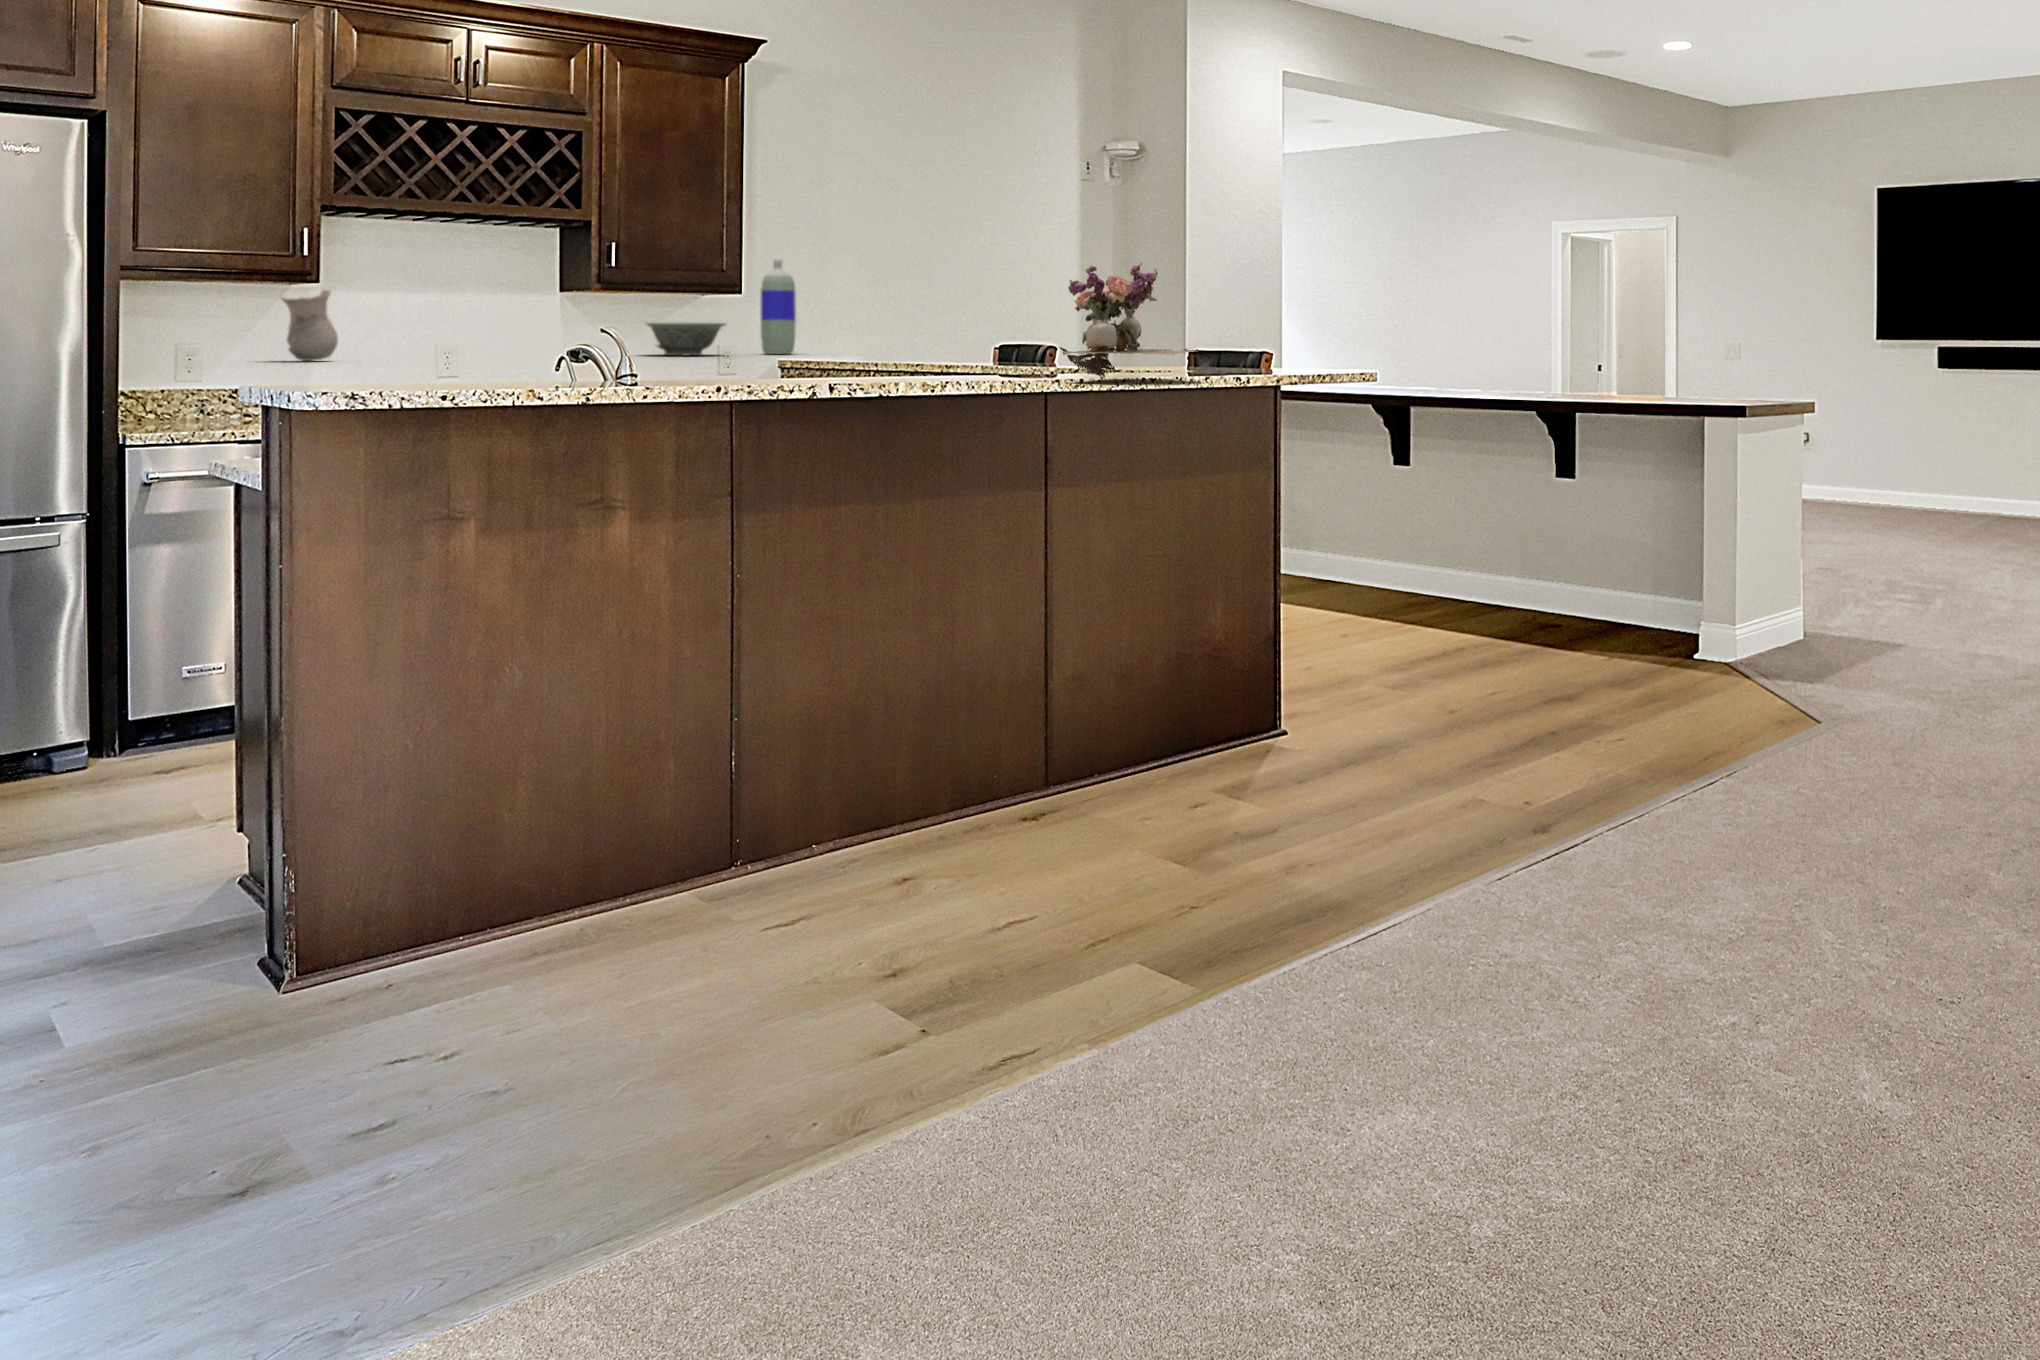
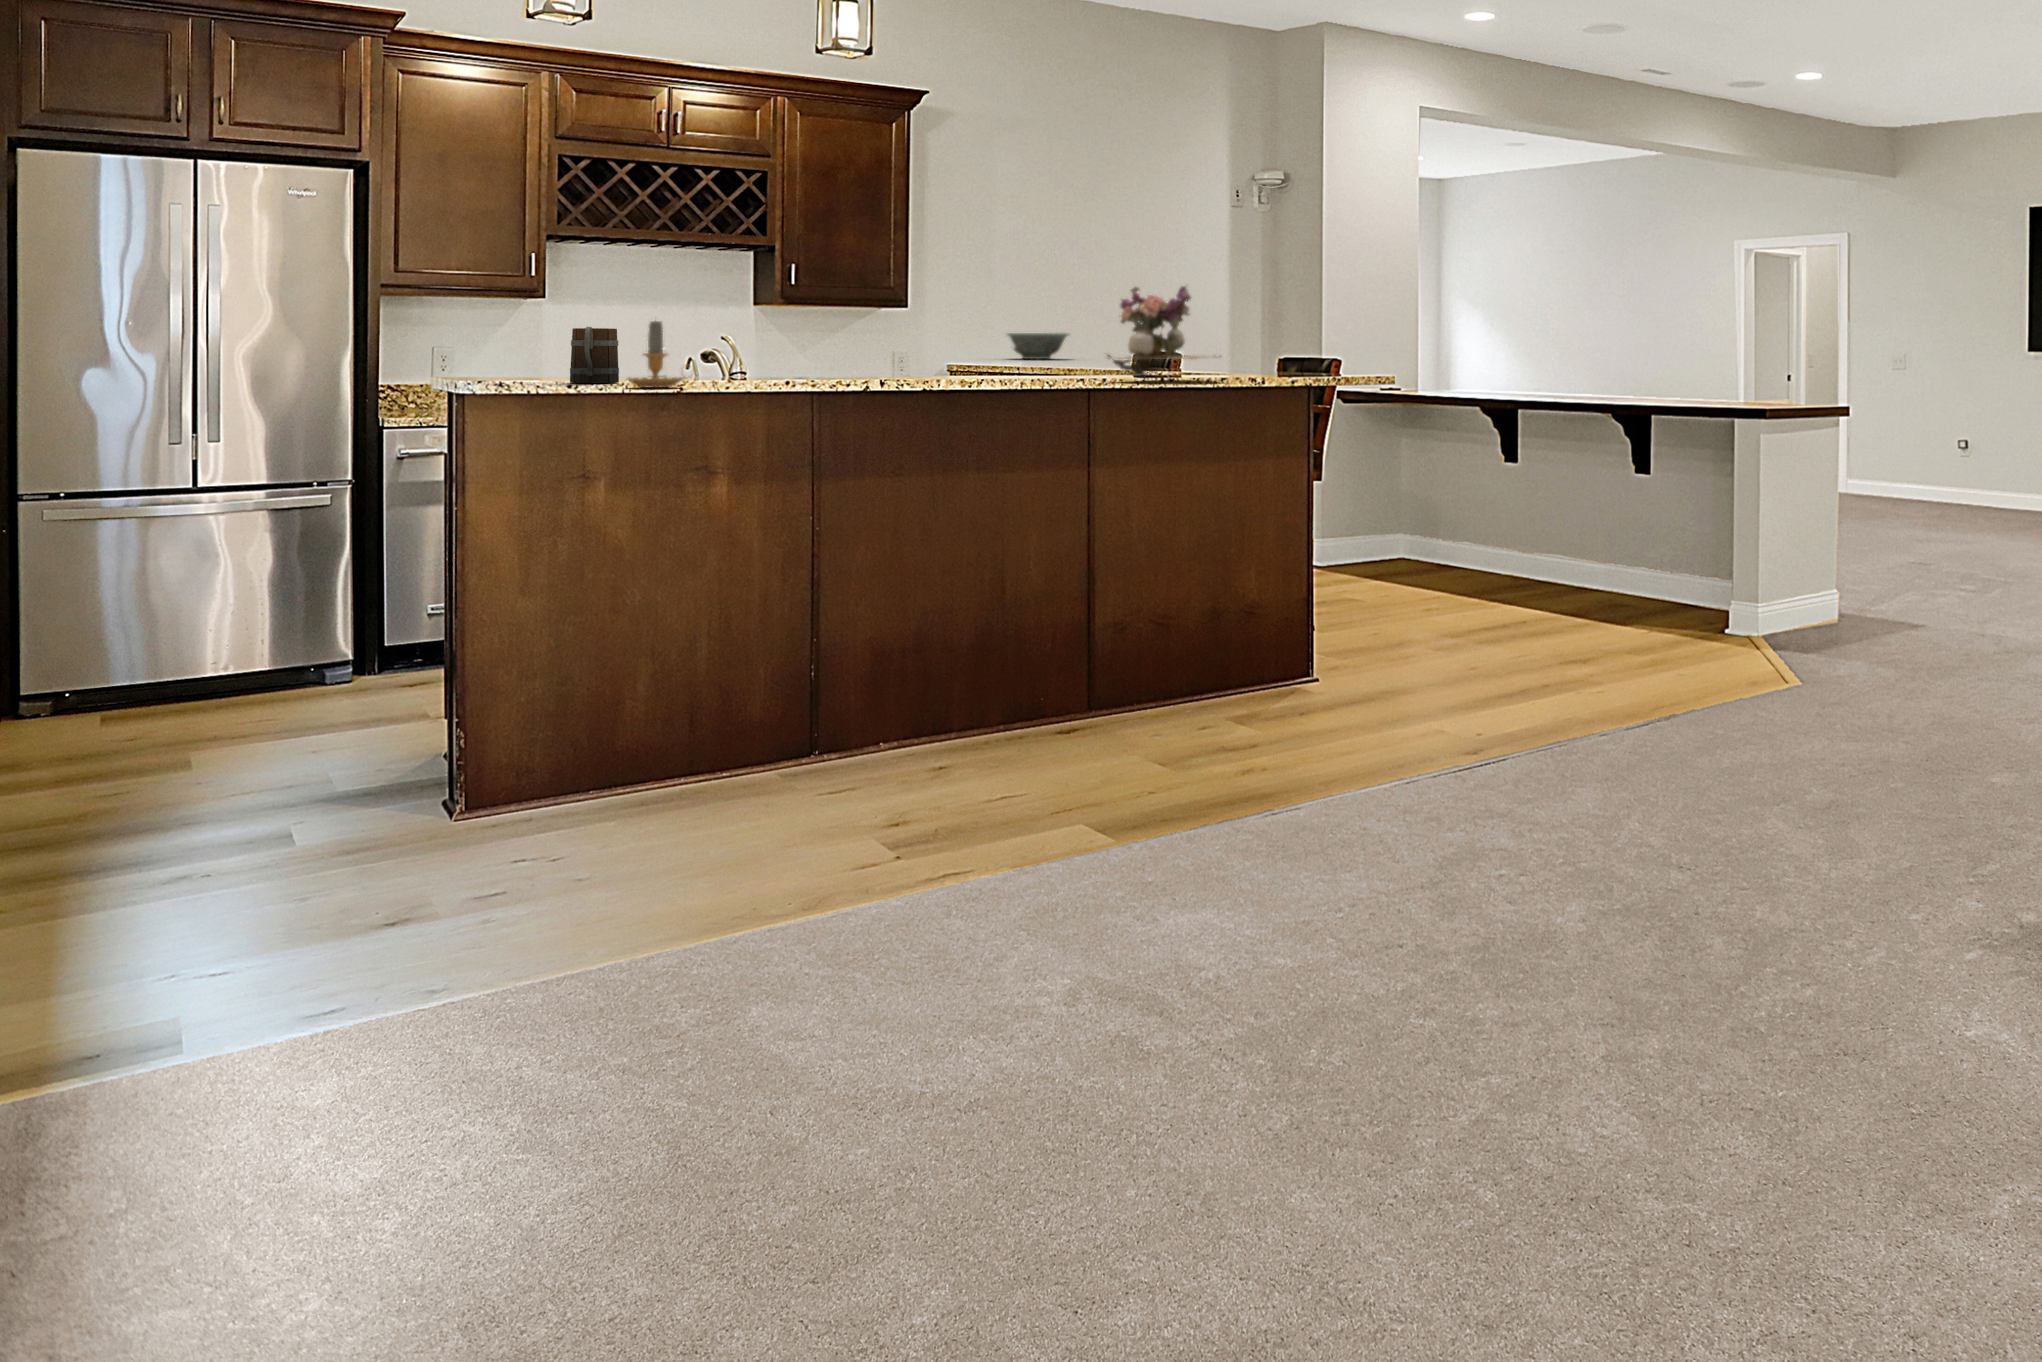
bottle: present [760,260,796,354] -> none [930,278,960,360]
vase: present [281,290,338,361] -> none [515,303,562,363]
candle: none [493,304,583,396] -> present [628,321,685,388]
mug: none [403,317,467,390] -> present [570,327,619,383]
decorative bowl: present [647,323,726,355] -> present [1008,333,1068,359]

